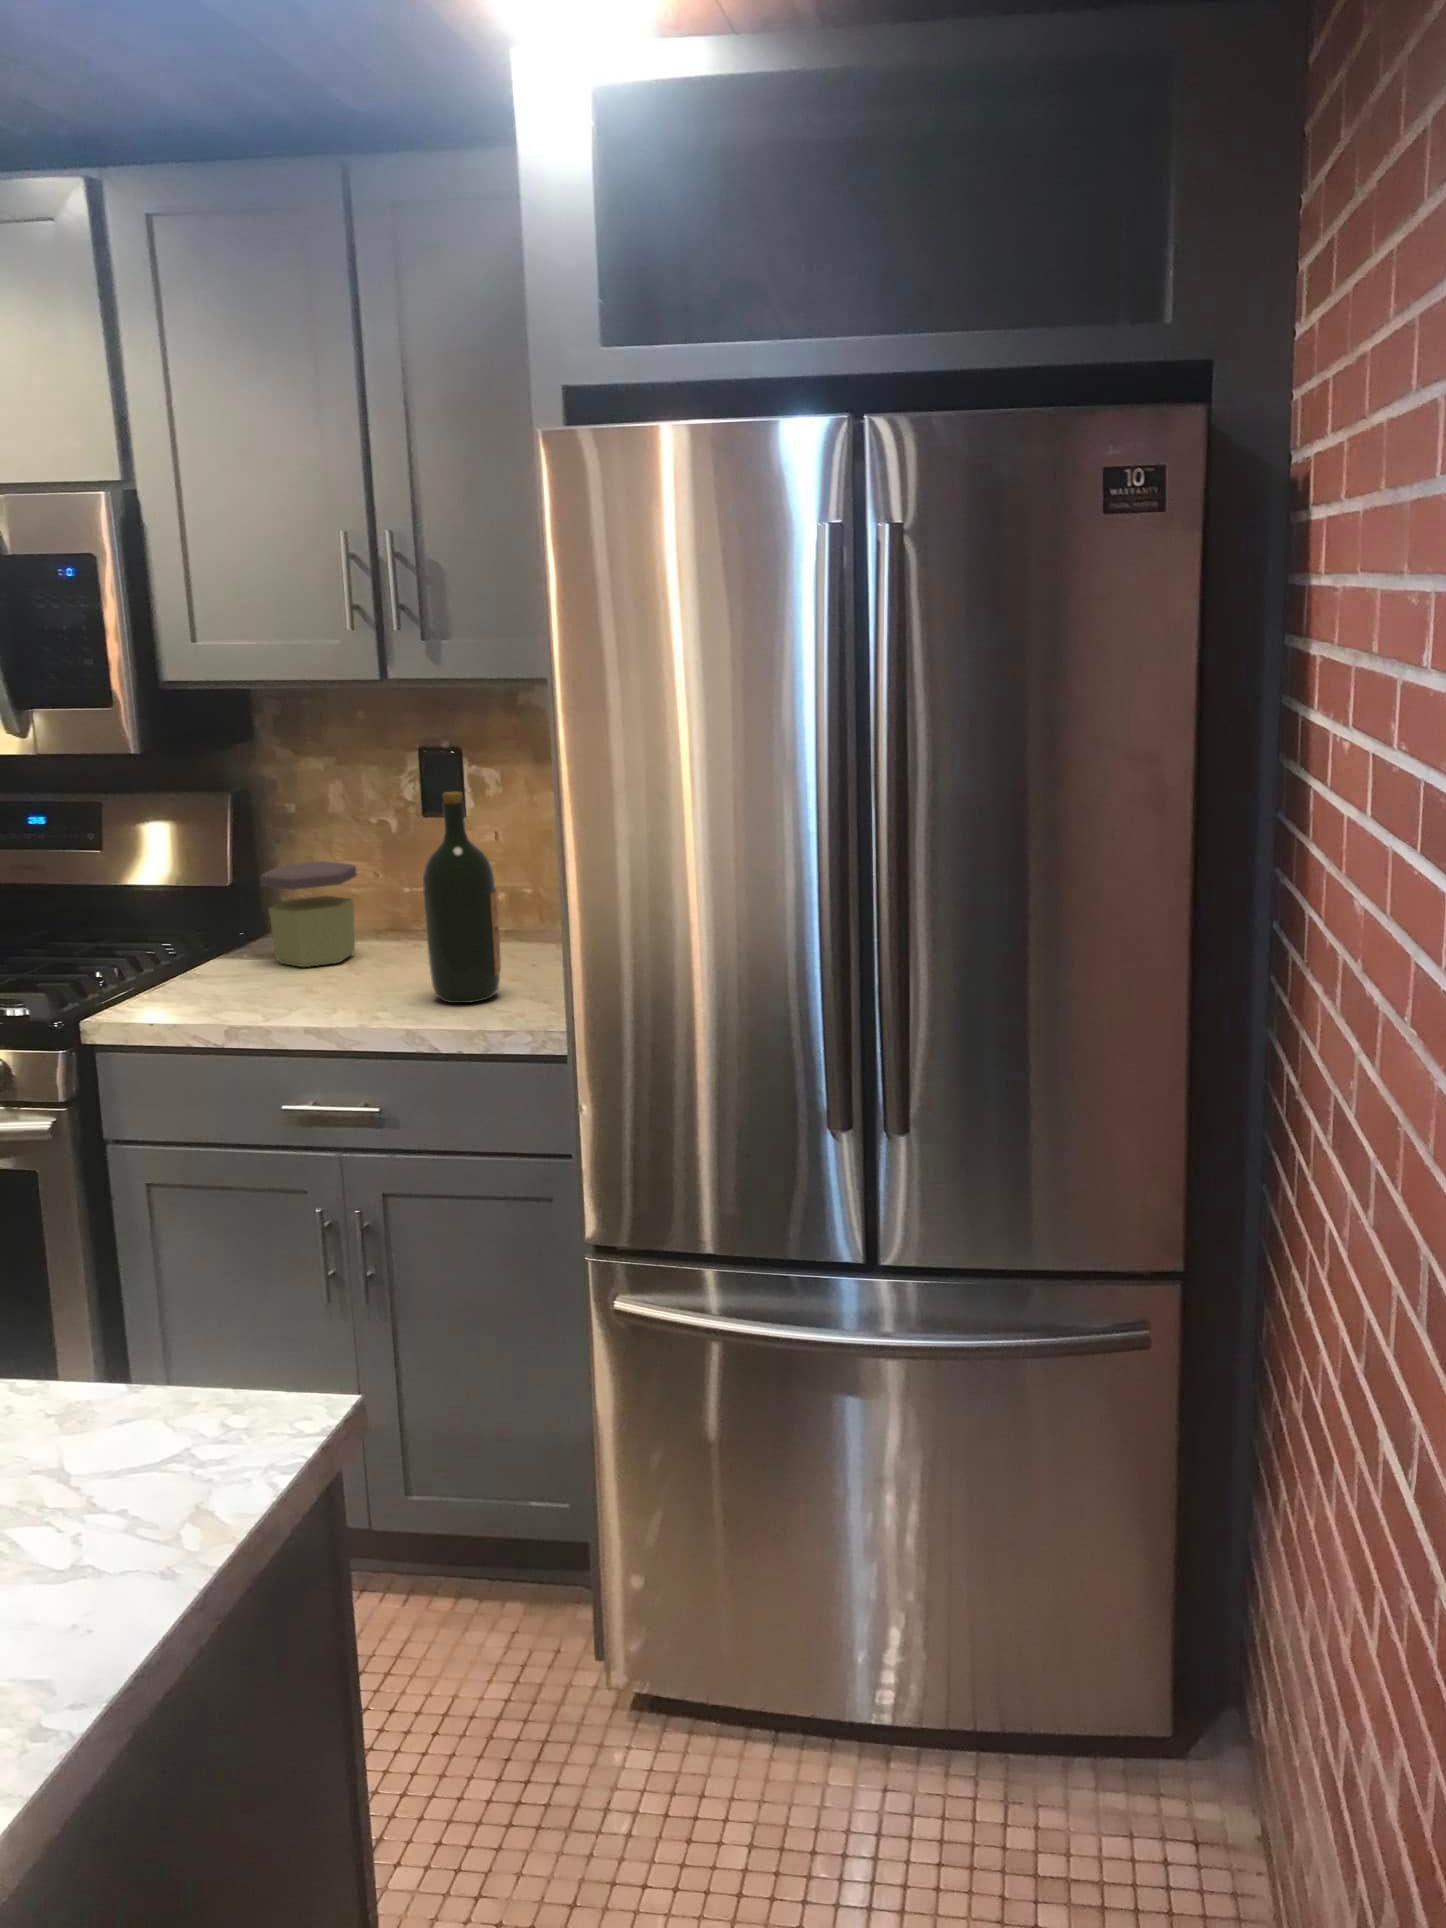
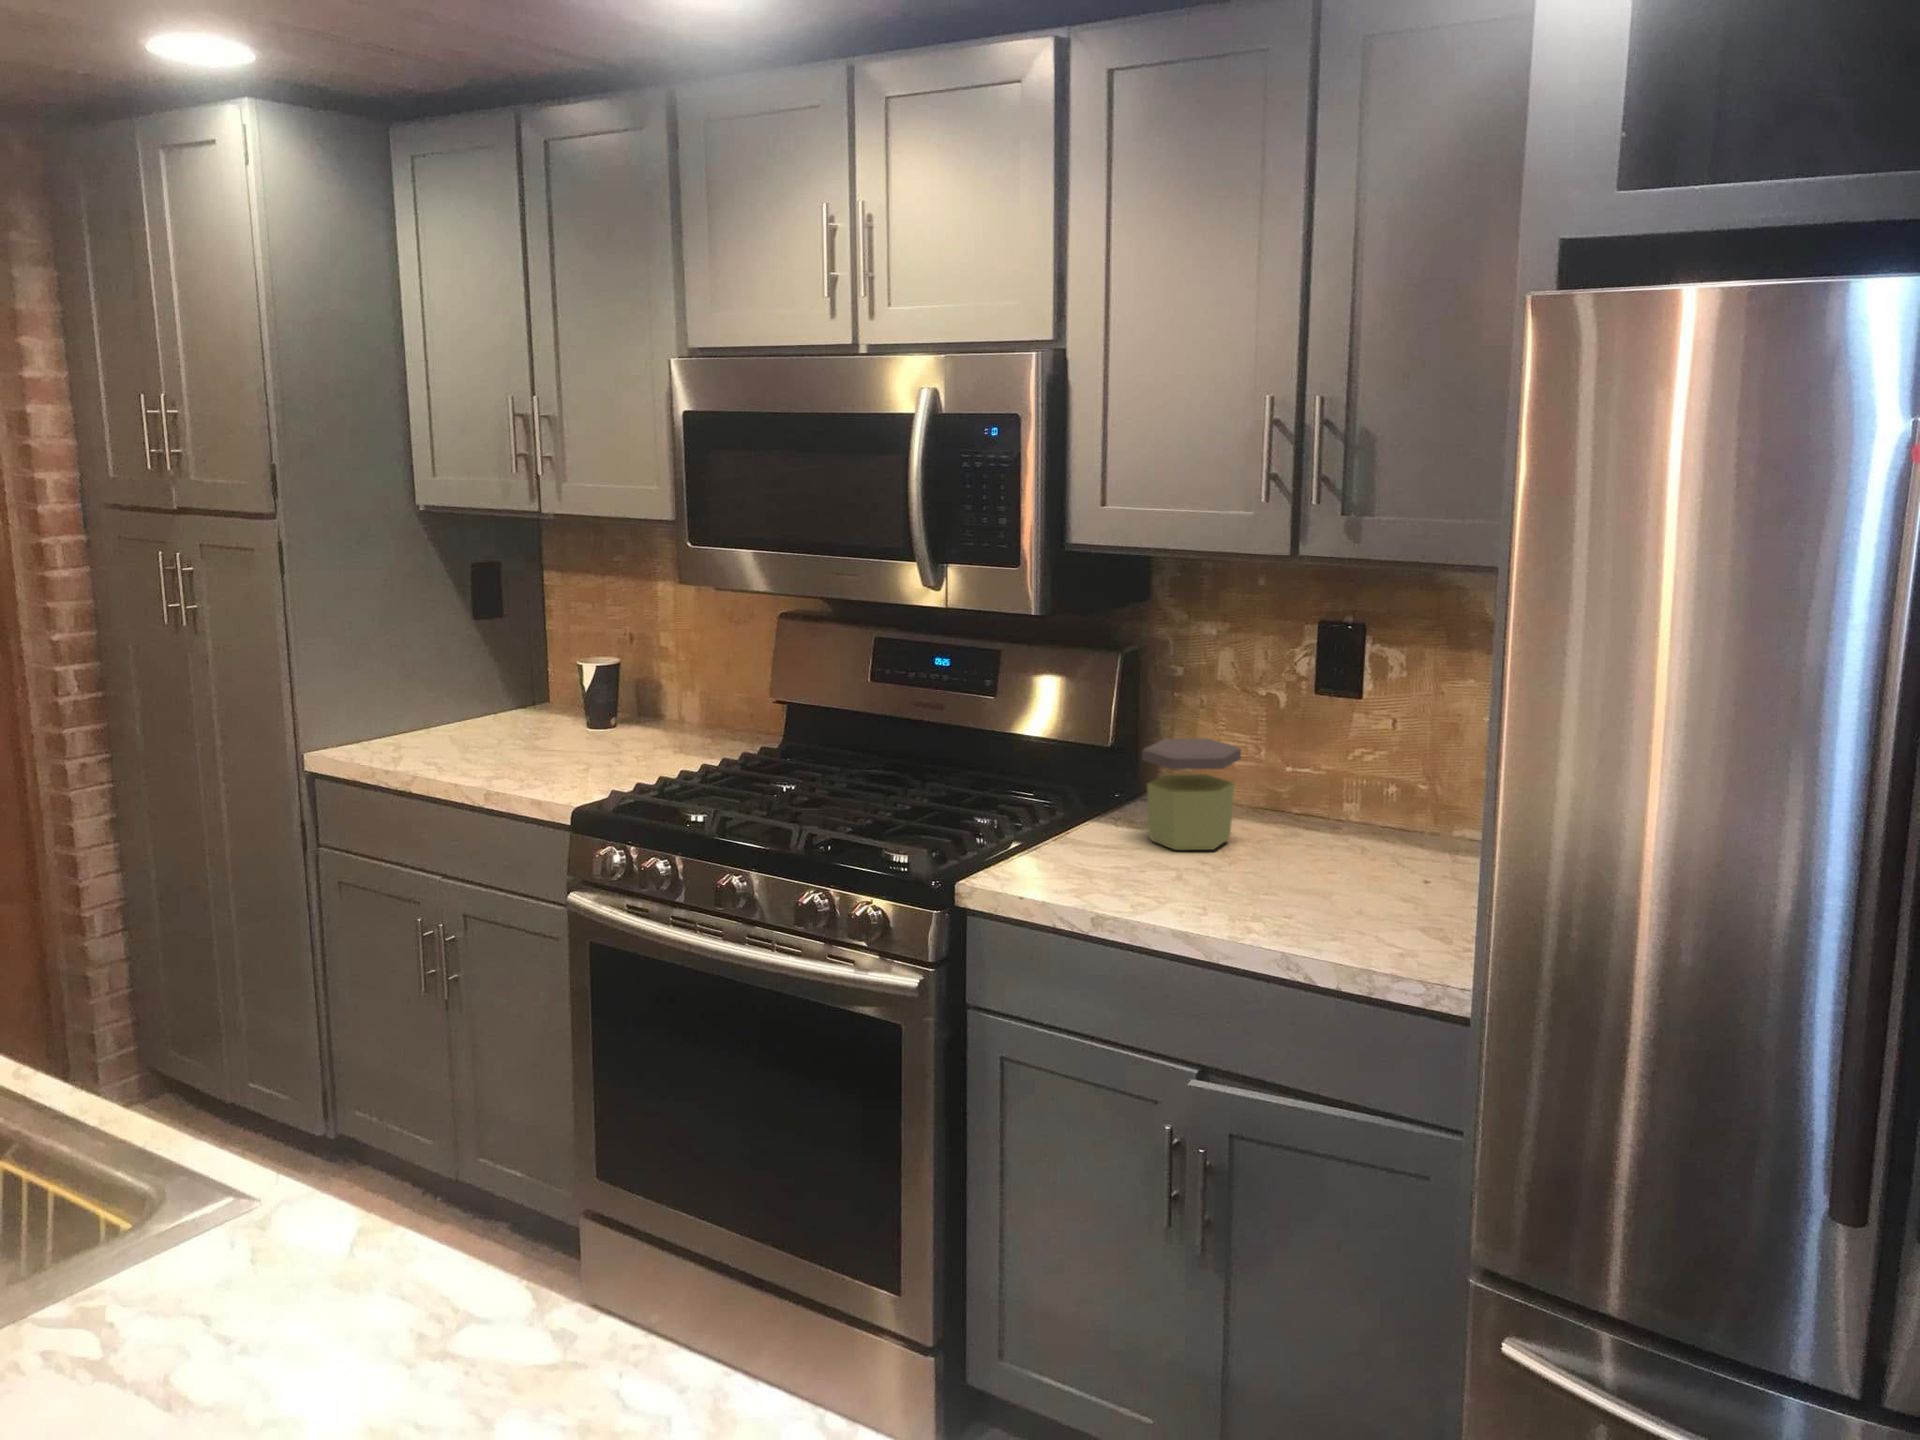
wine bottle: present [423,792,501,1003] -> none [1311,692,1395,927]

